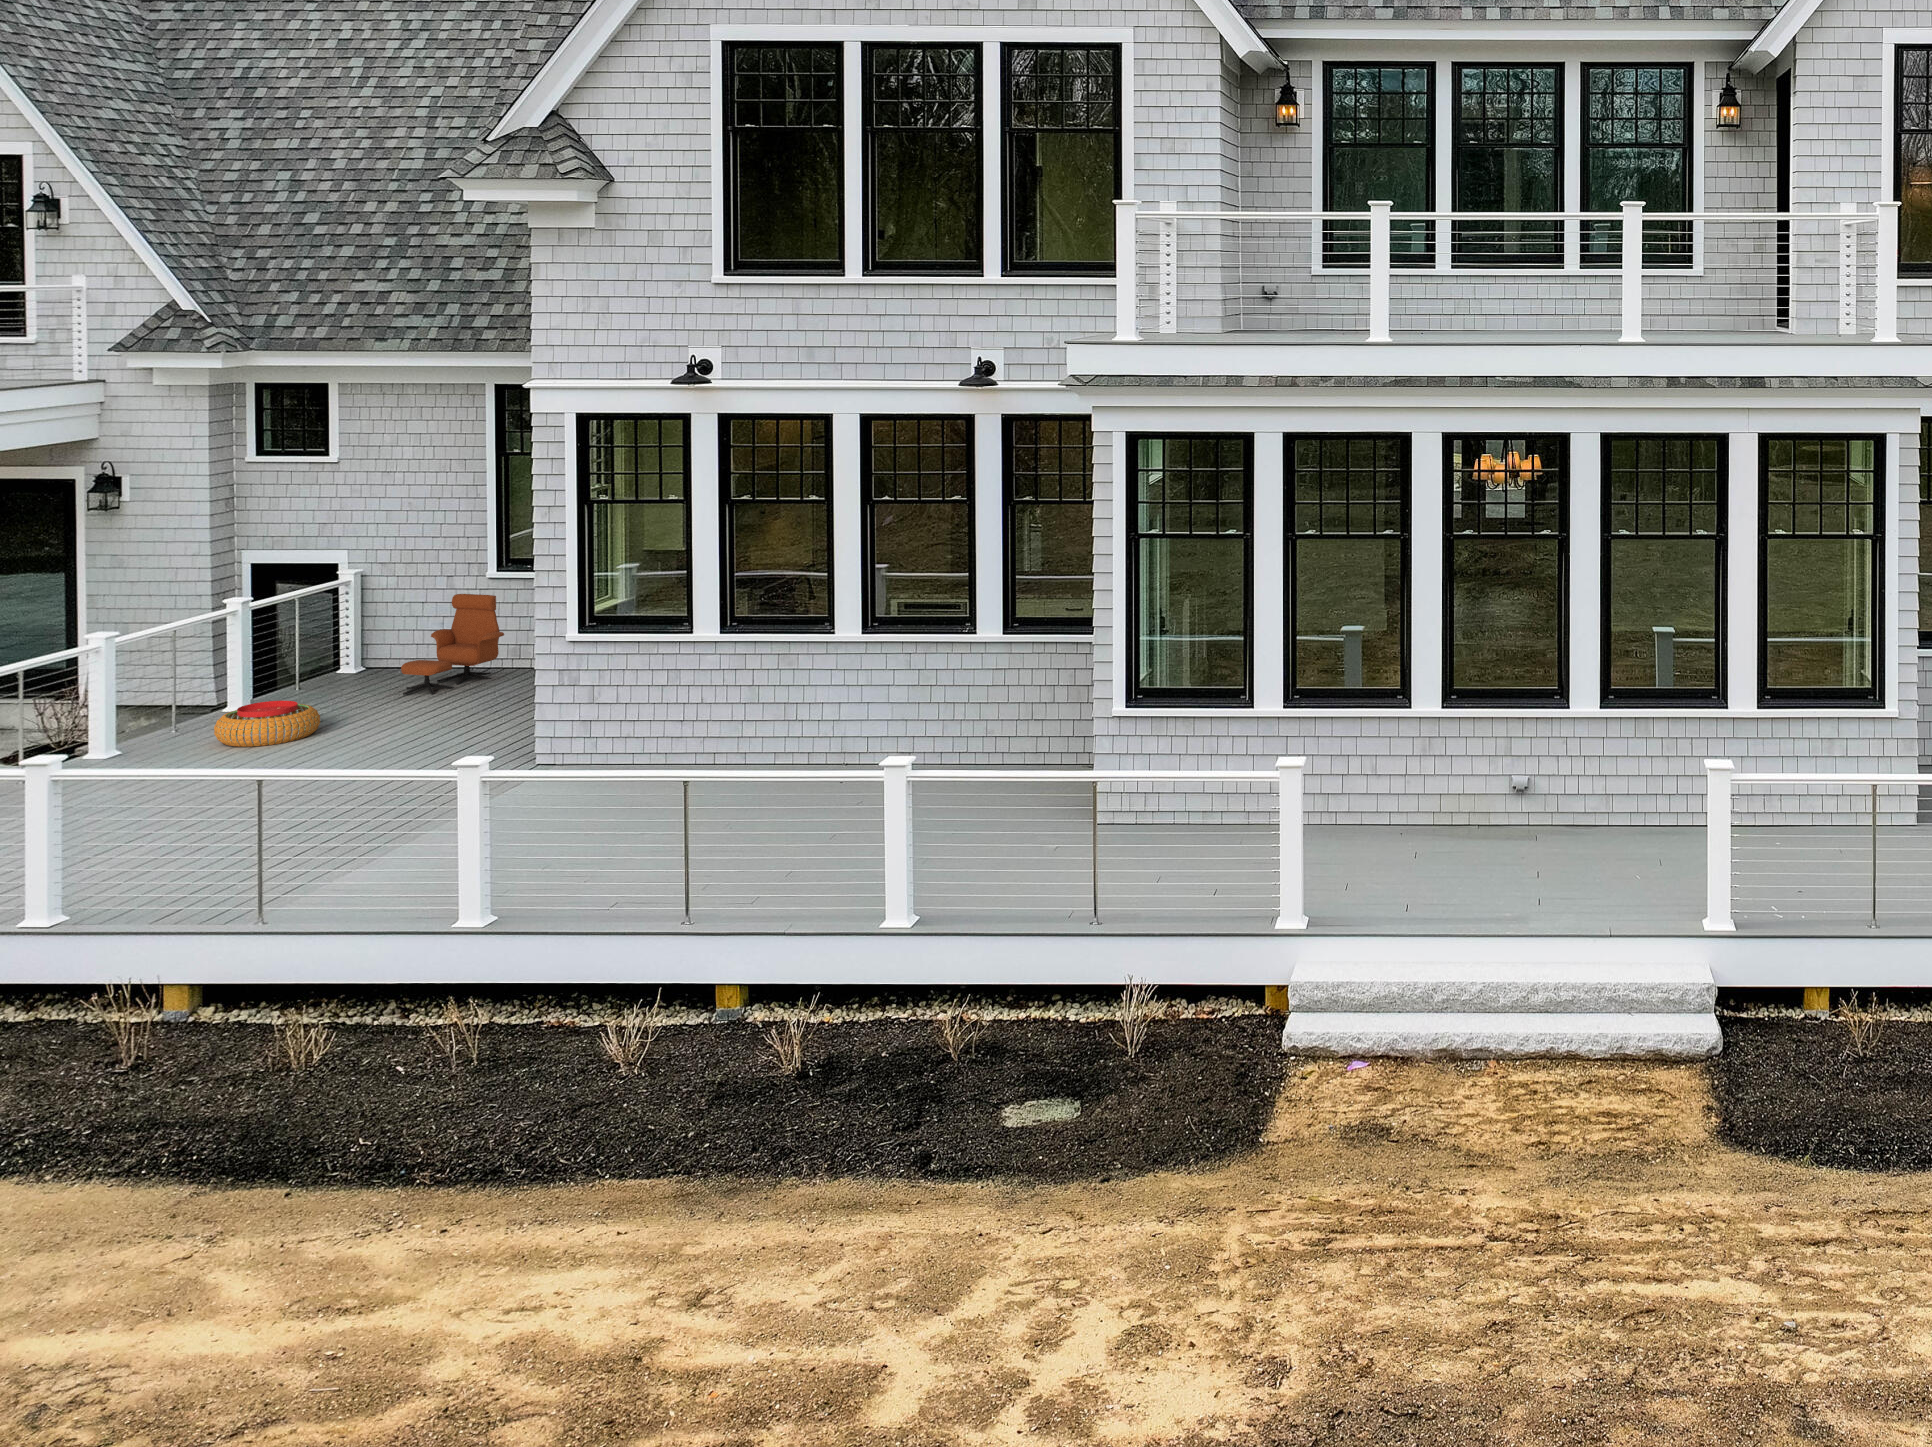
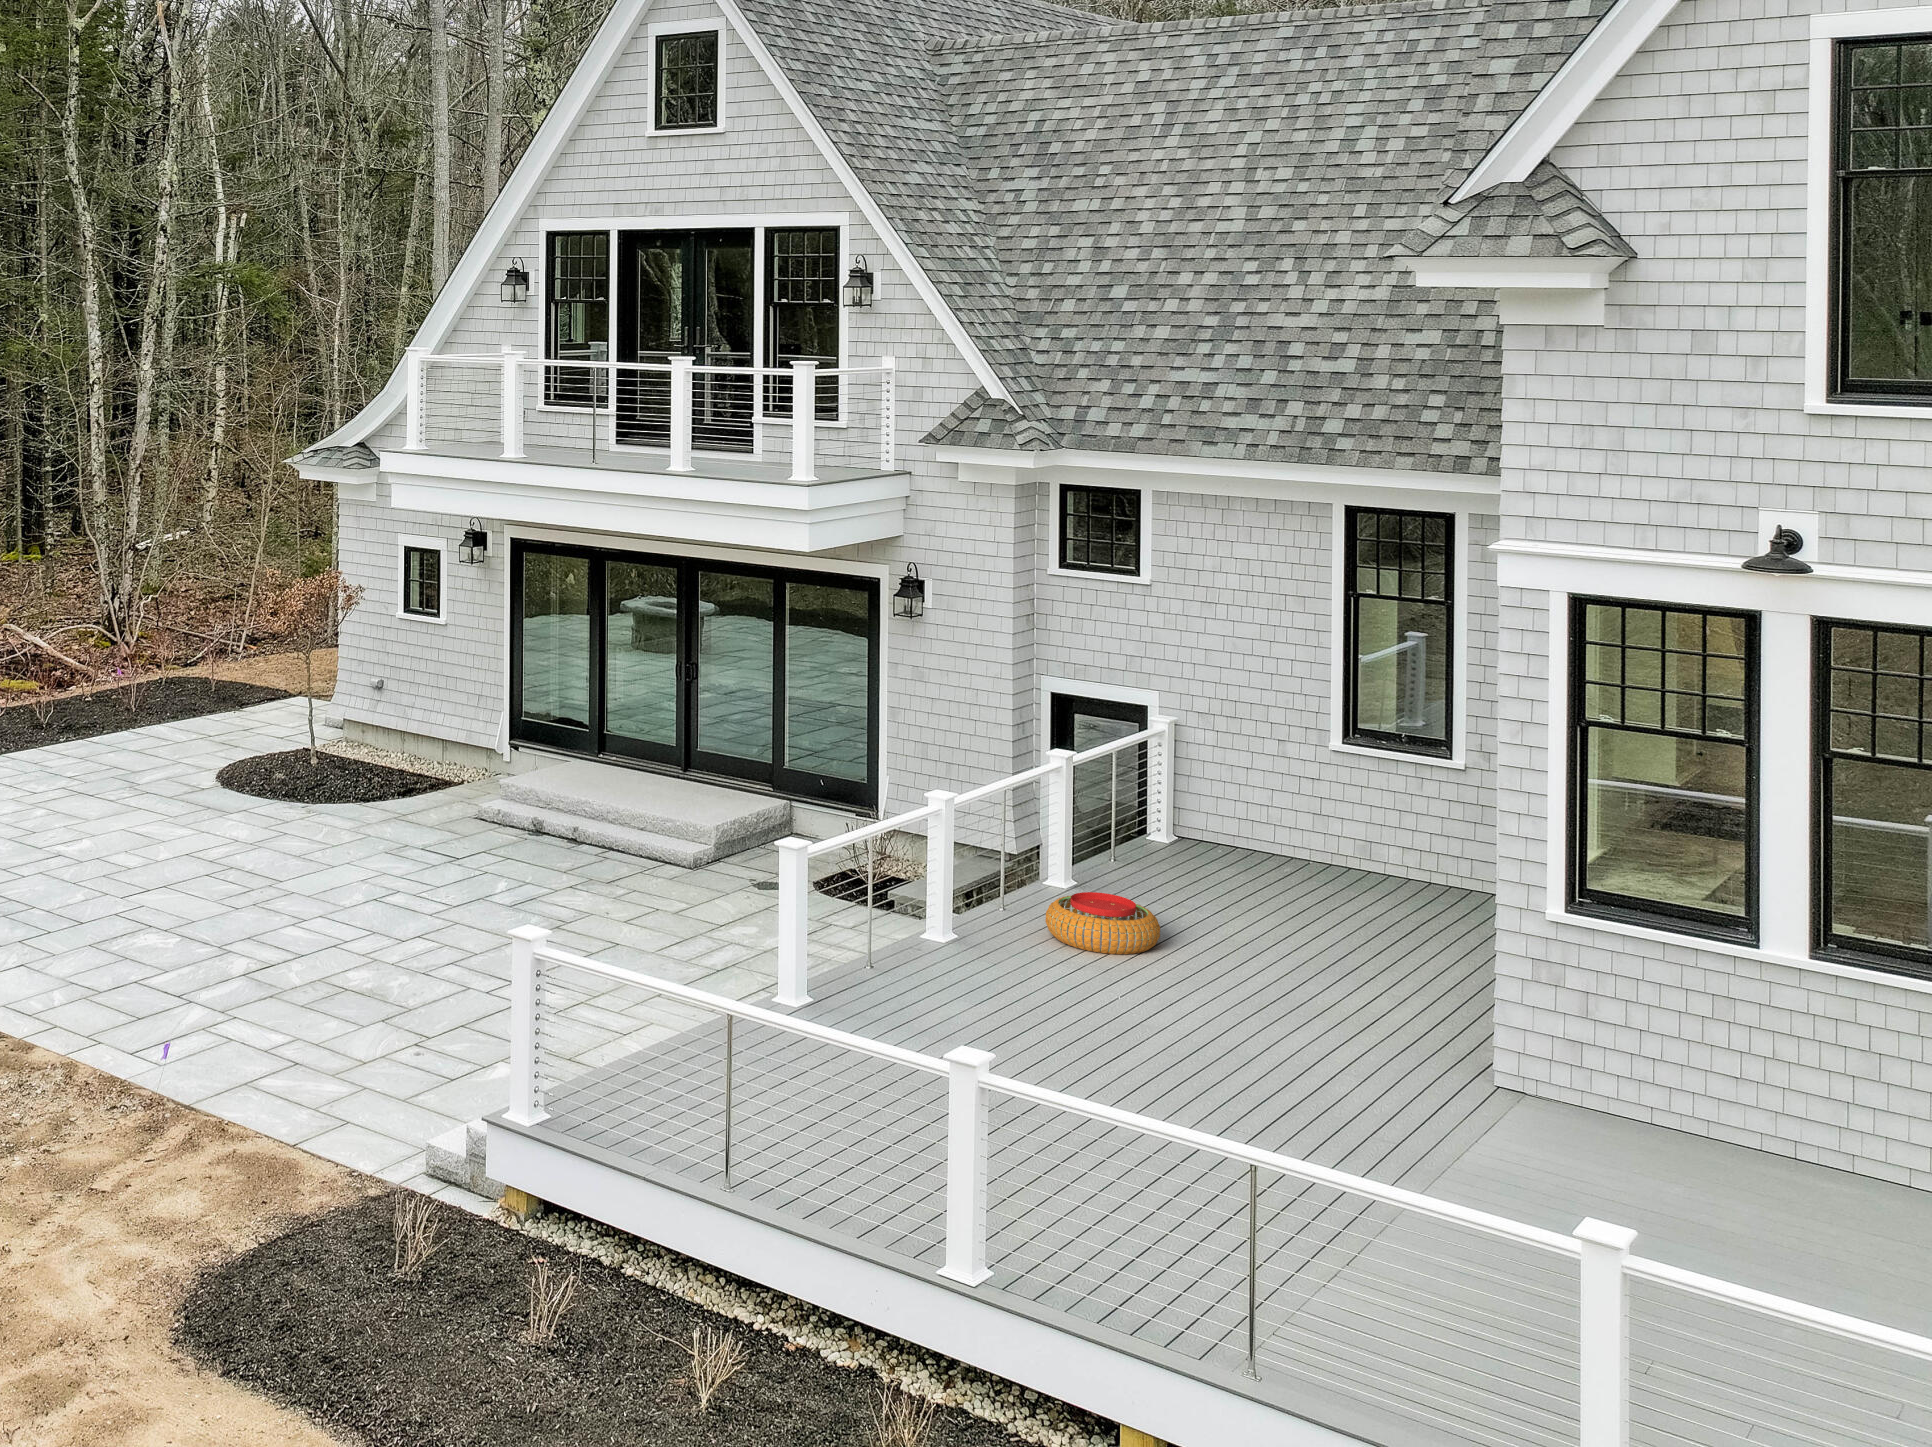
lounge chair: present [401,594,504,695] -> none [1227,781,1349,913]

